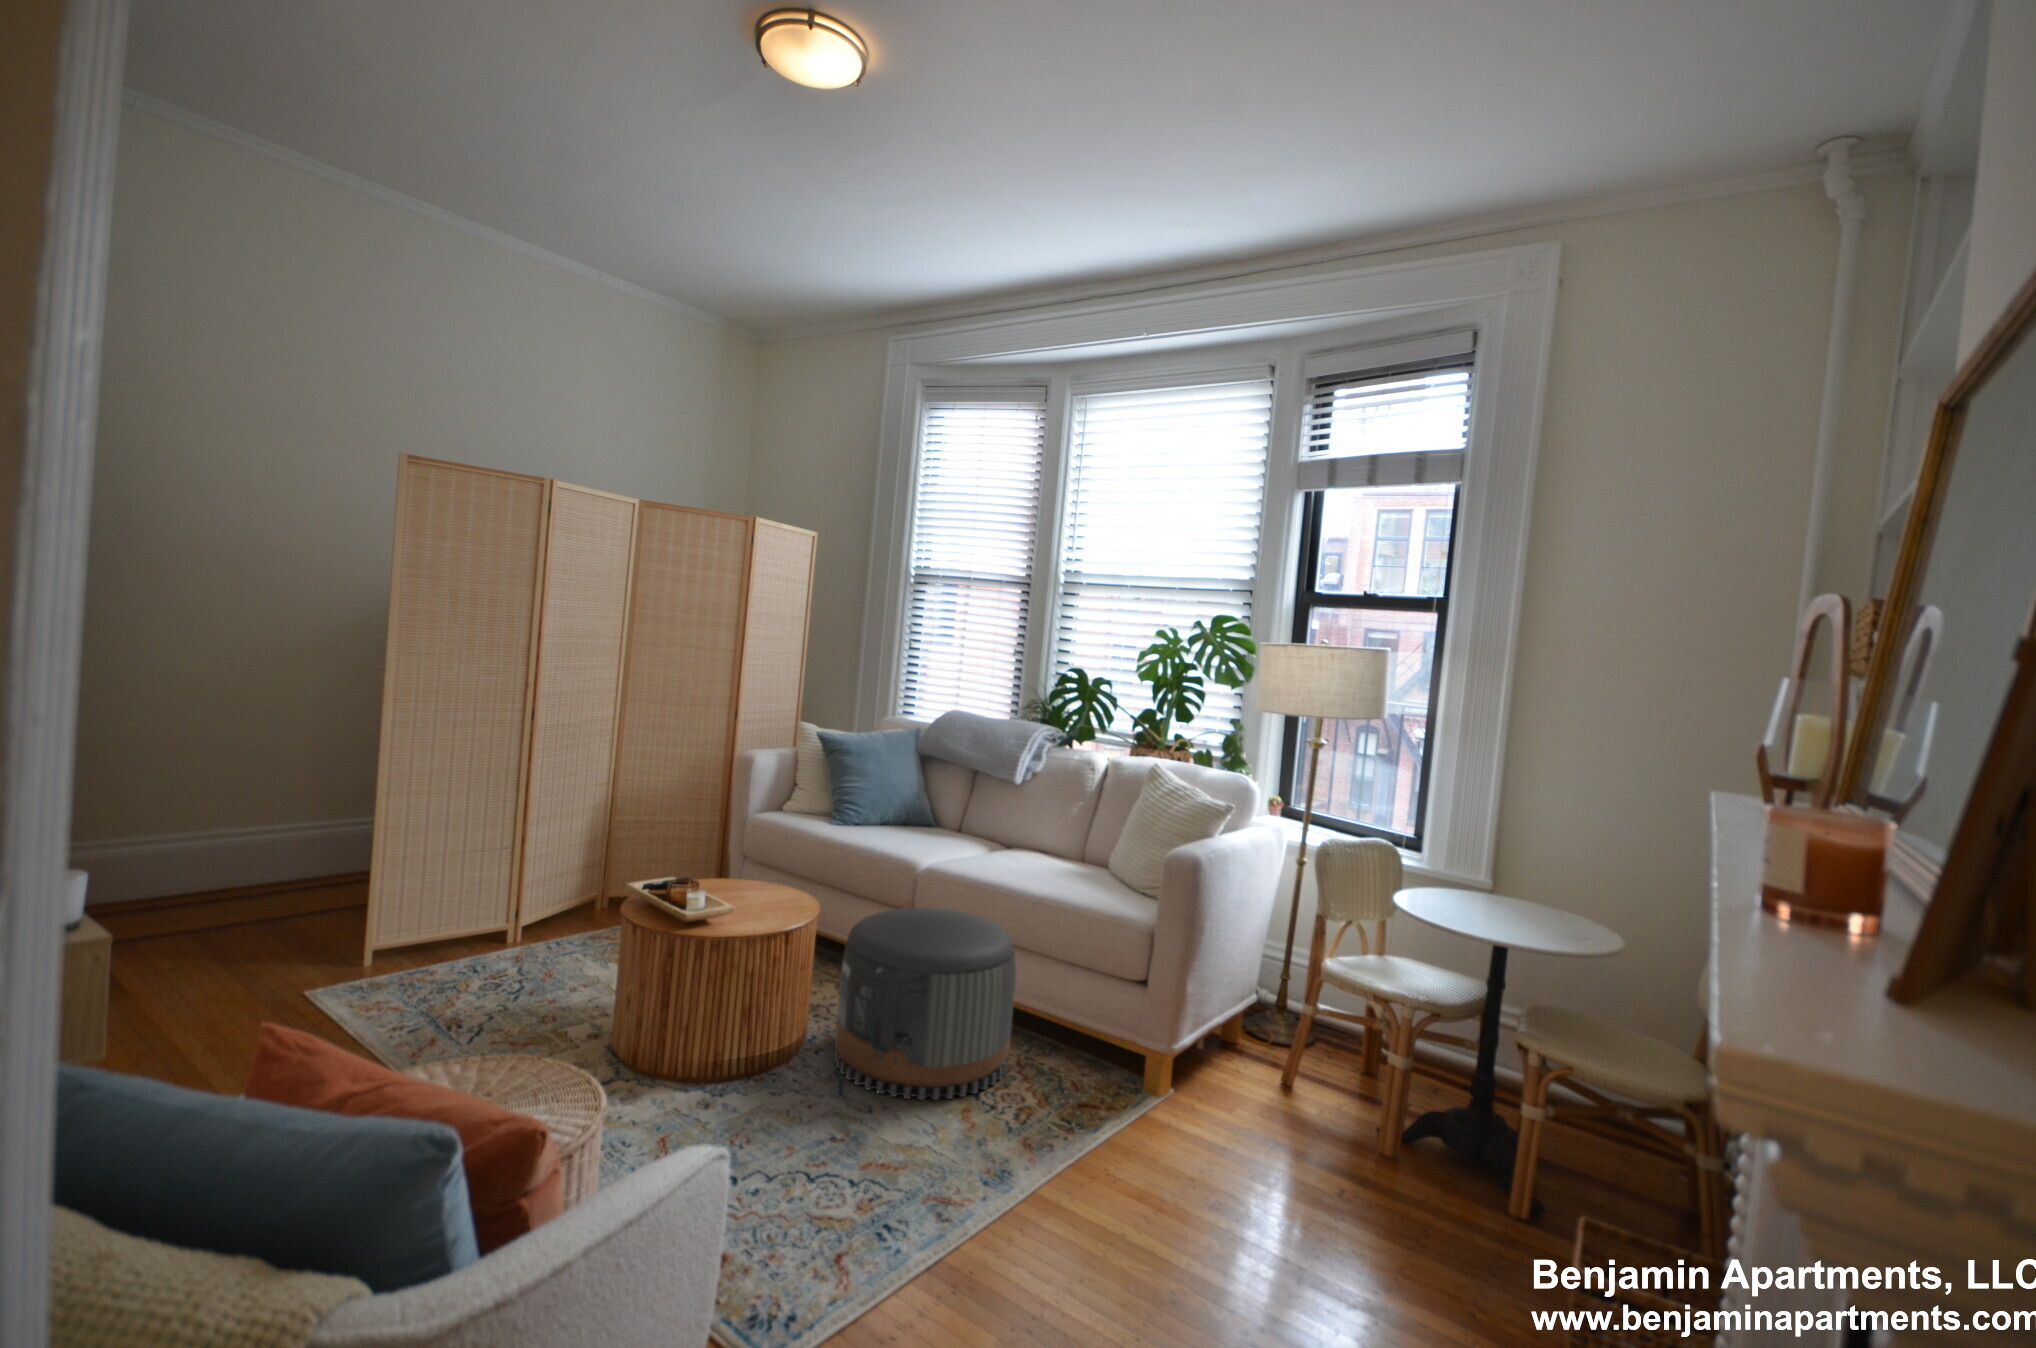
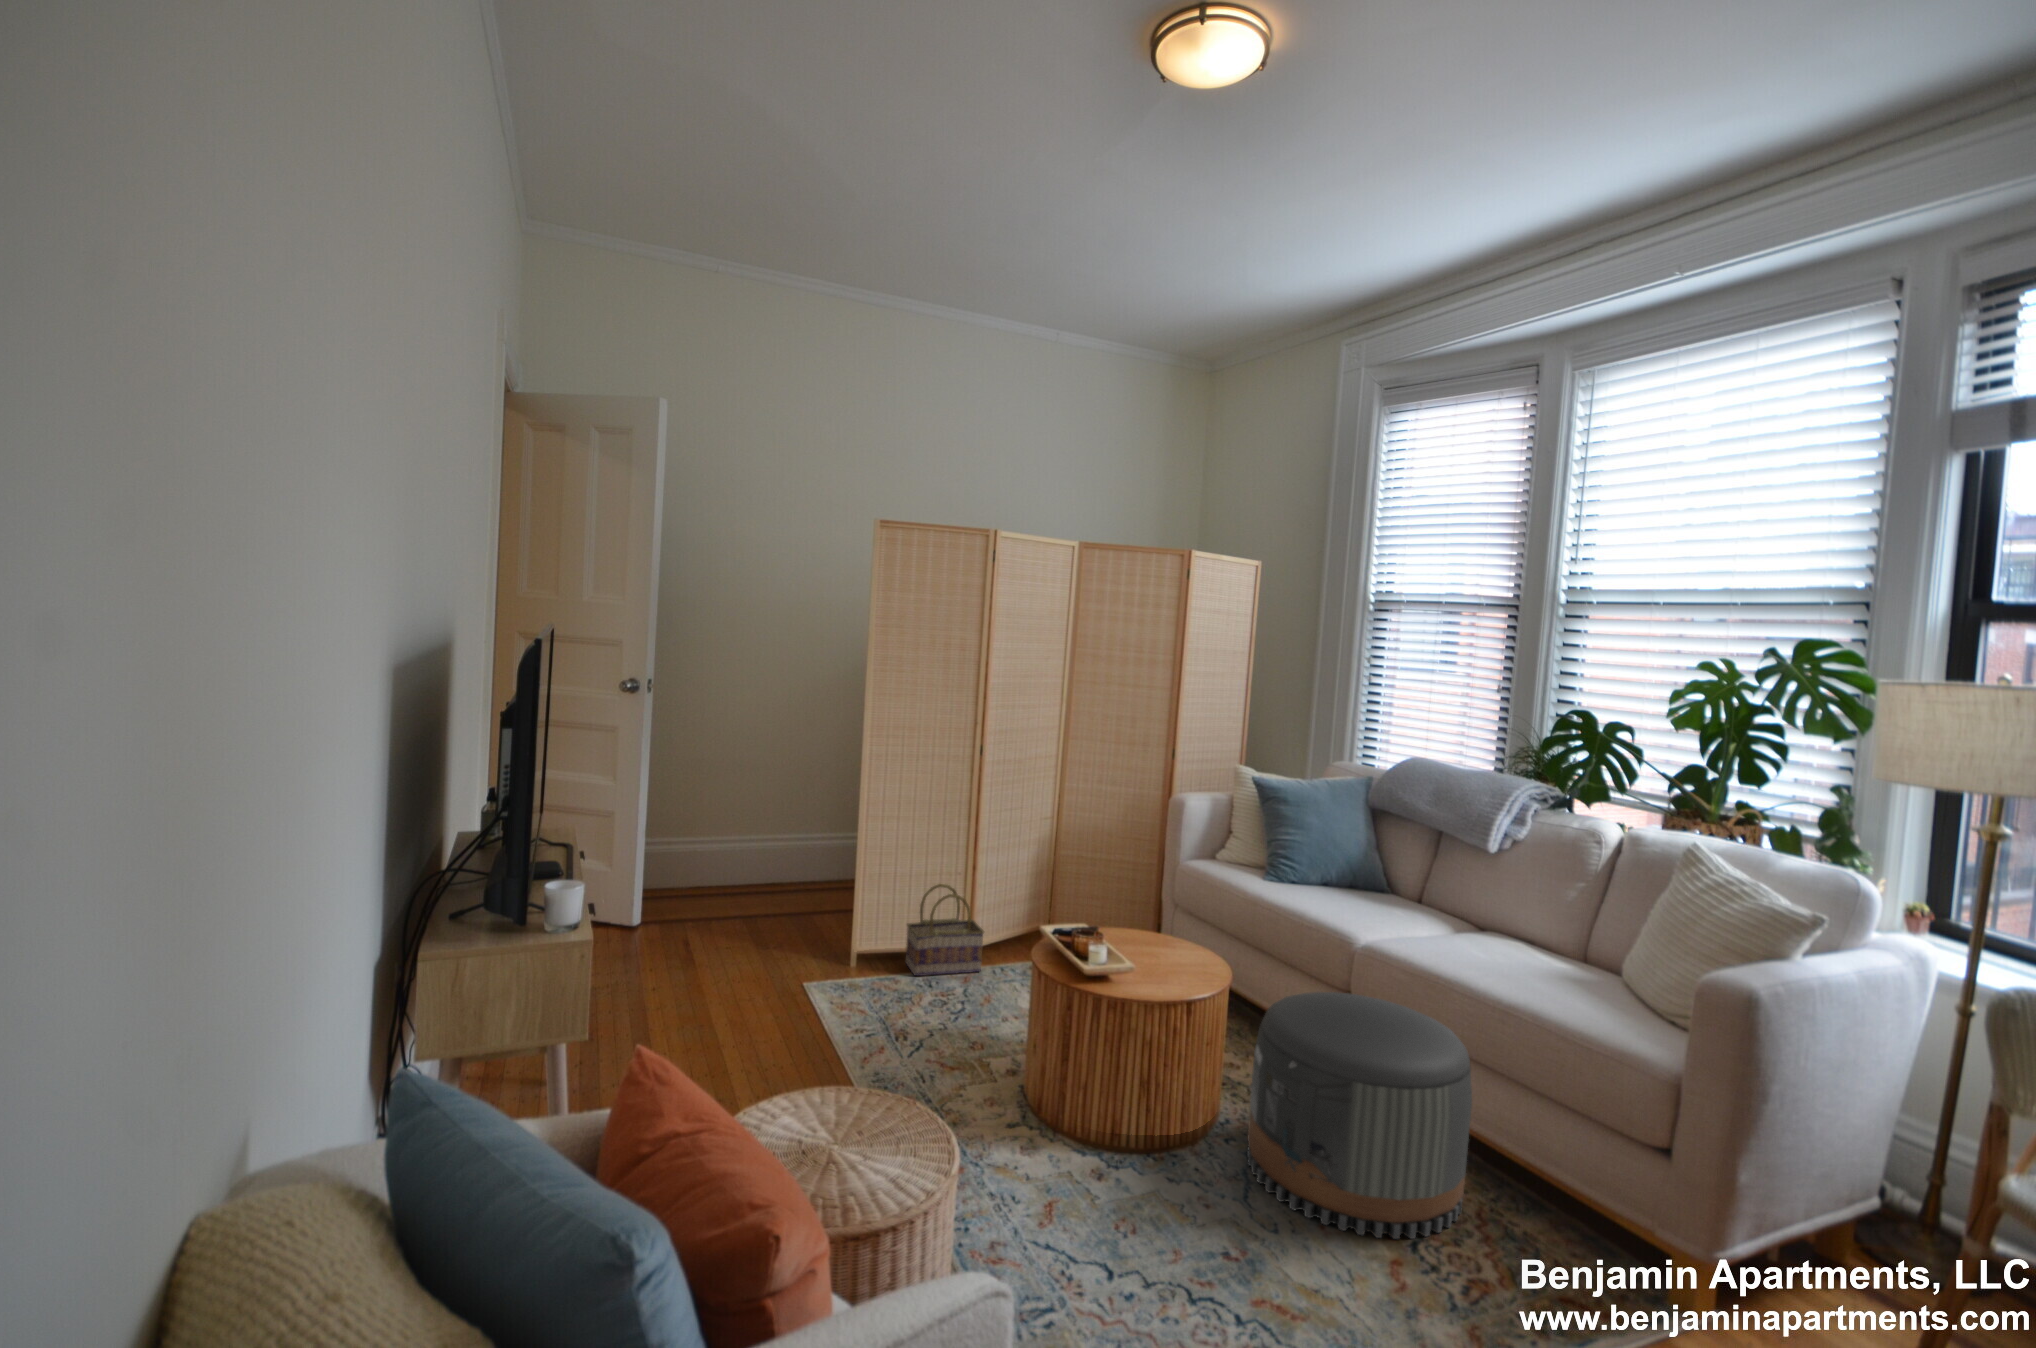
basket: none [443,861,540,961] -> present [906,884,984,976]

